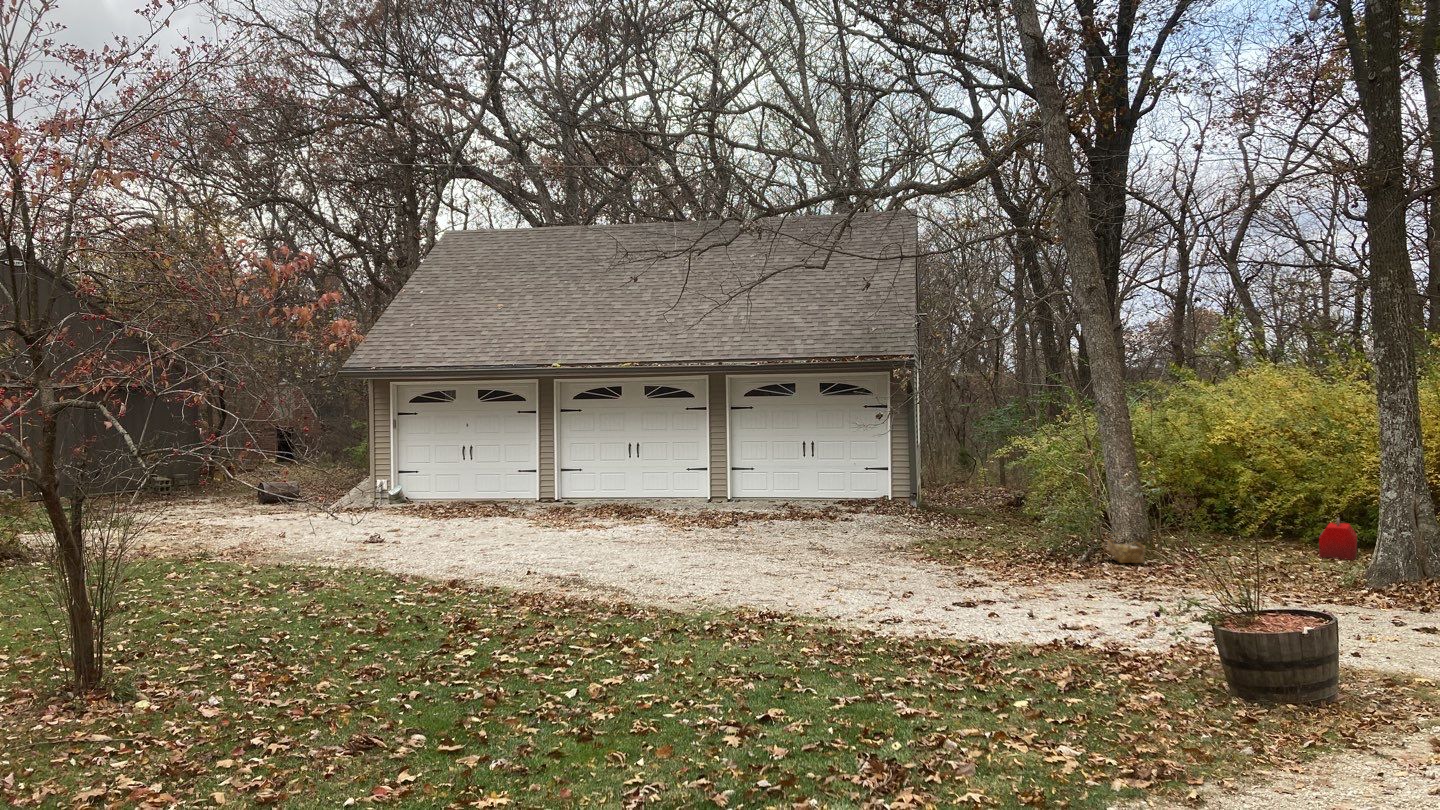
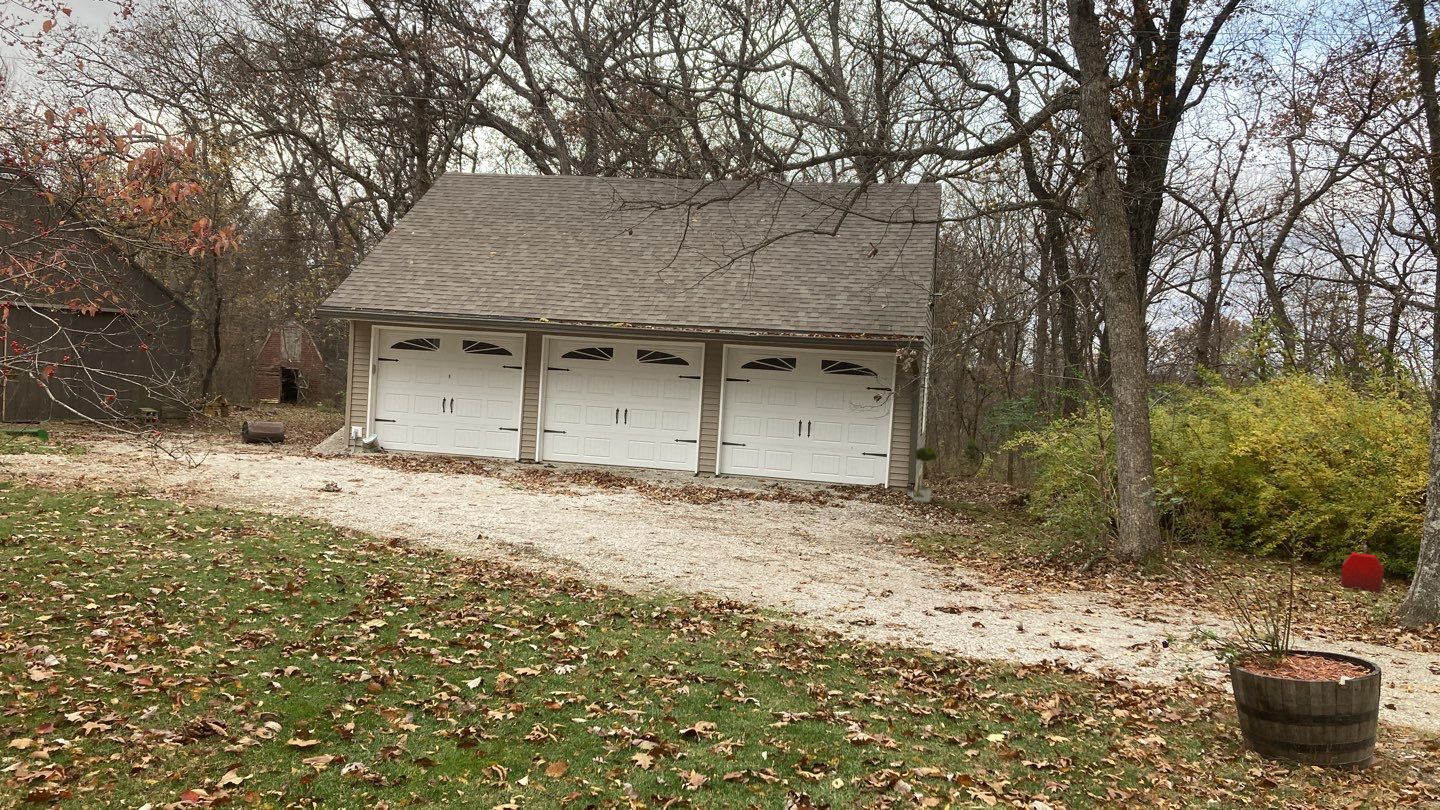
potted tree: none [914,456,936,510] -> present [913,447,937,502]
woven basket: present [1107,533,1145,563] -> none [1110,543,1153,578]

